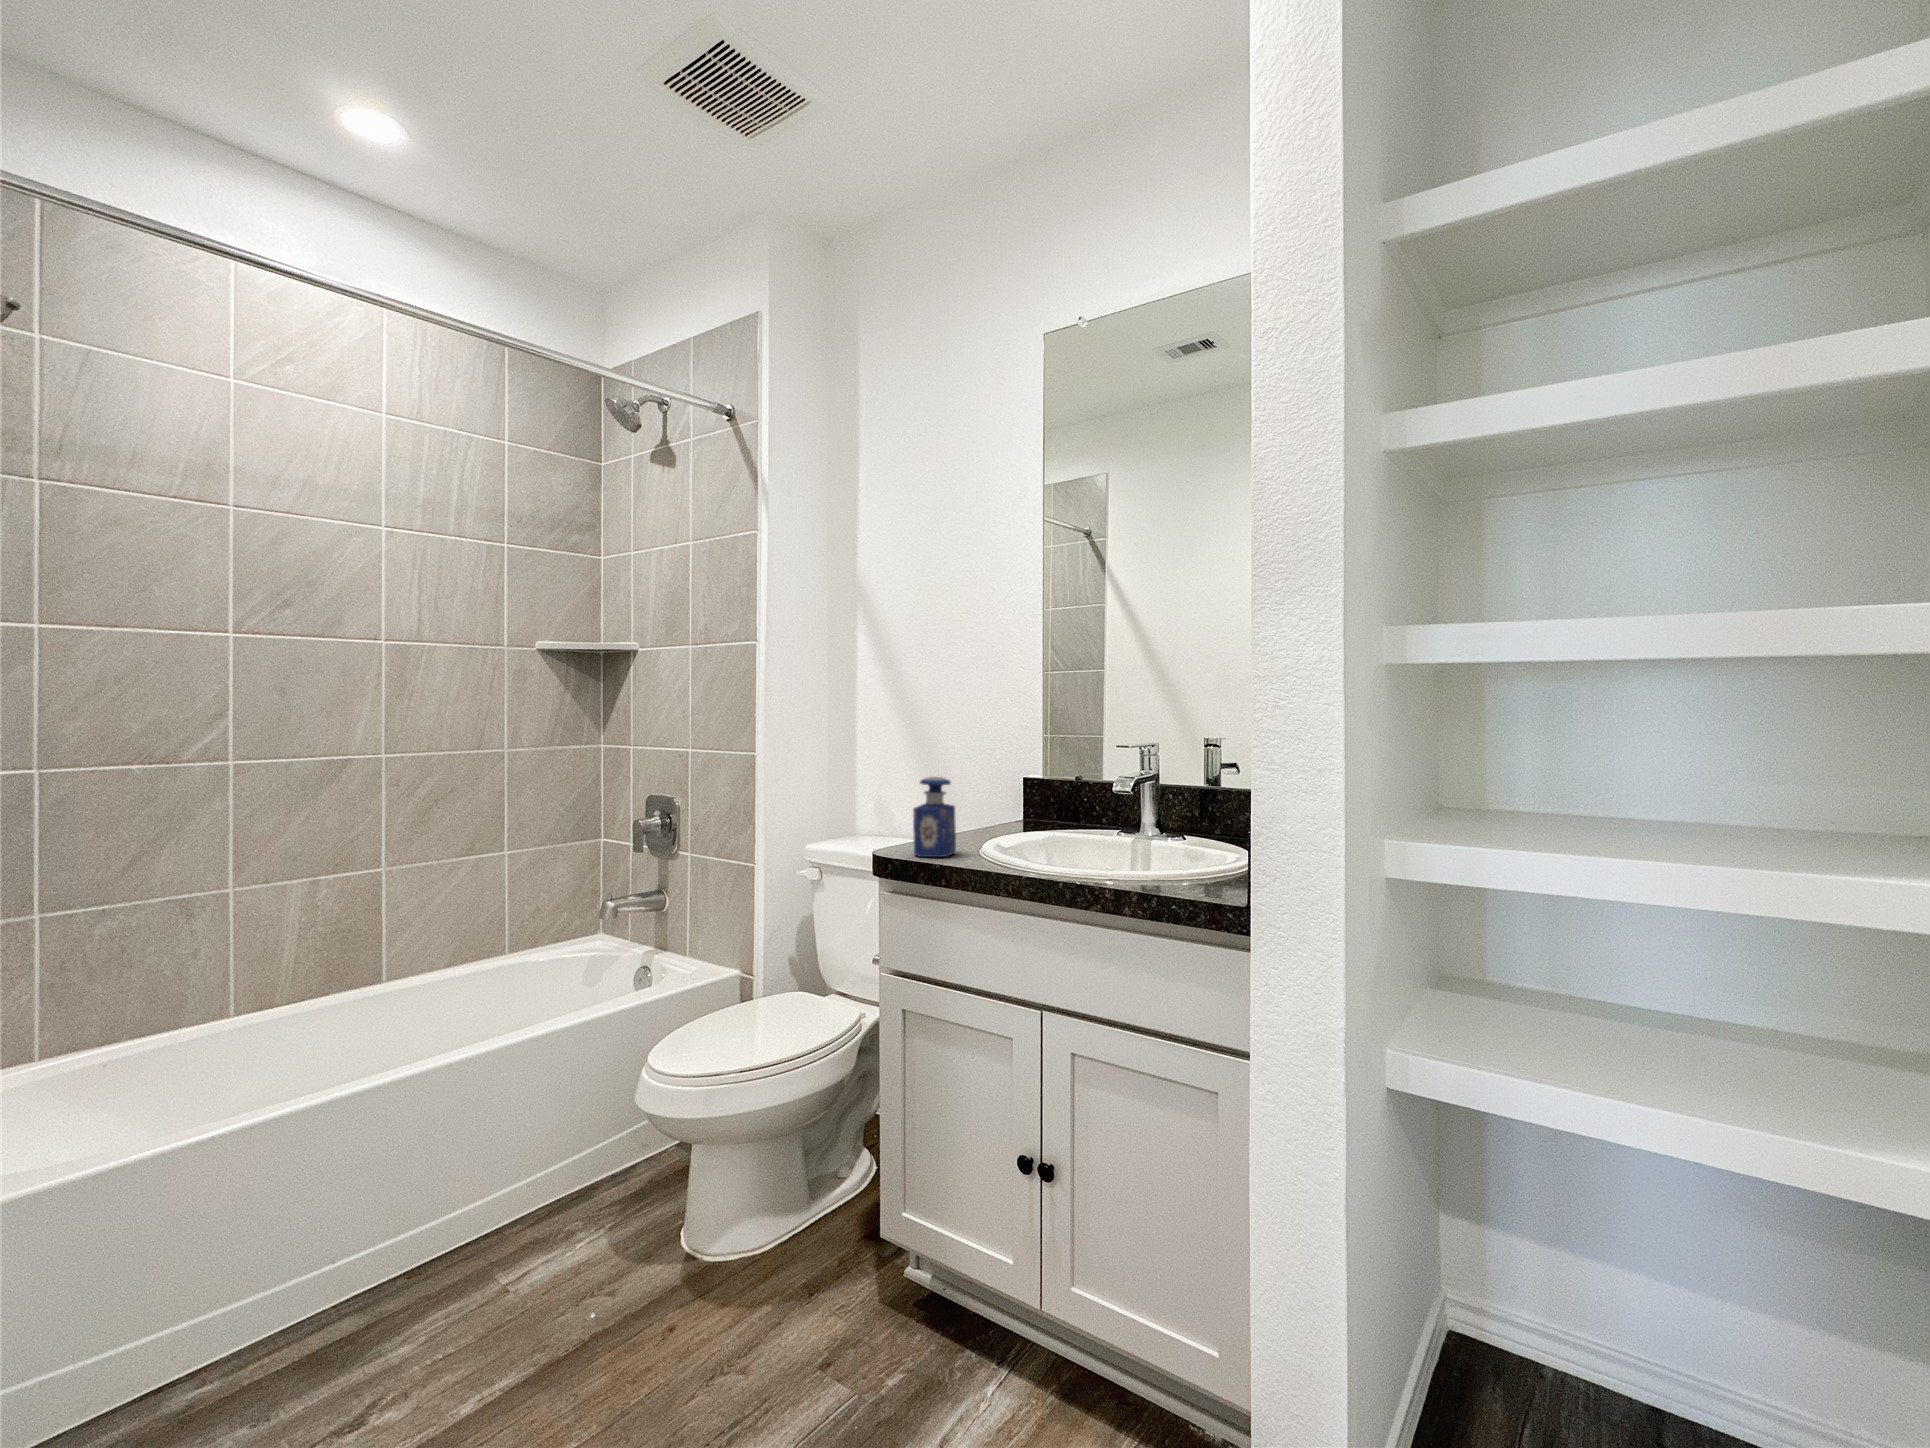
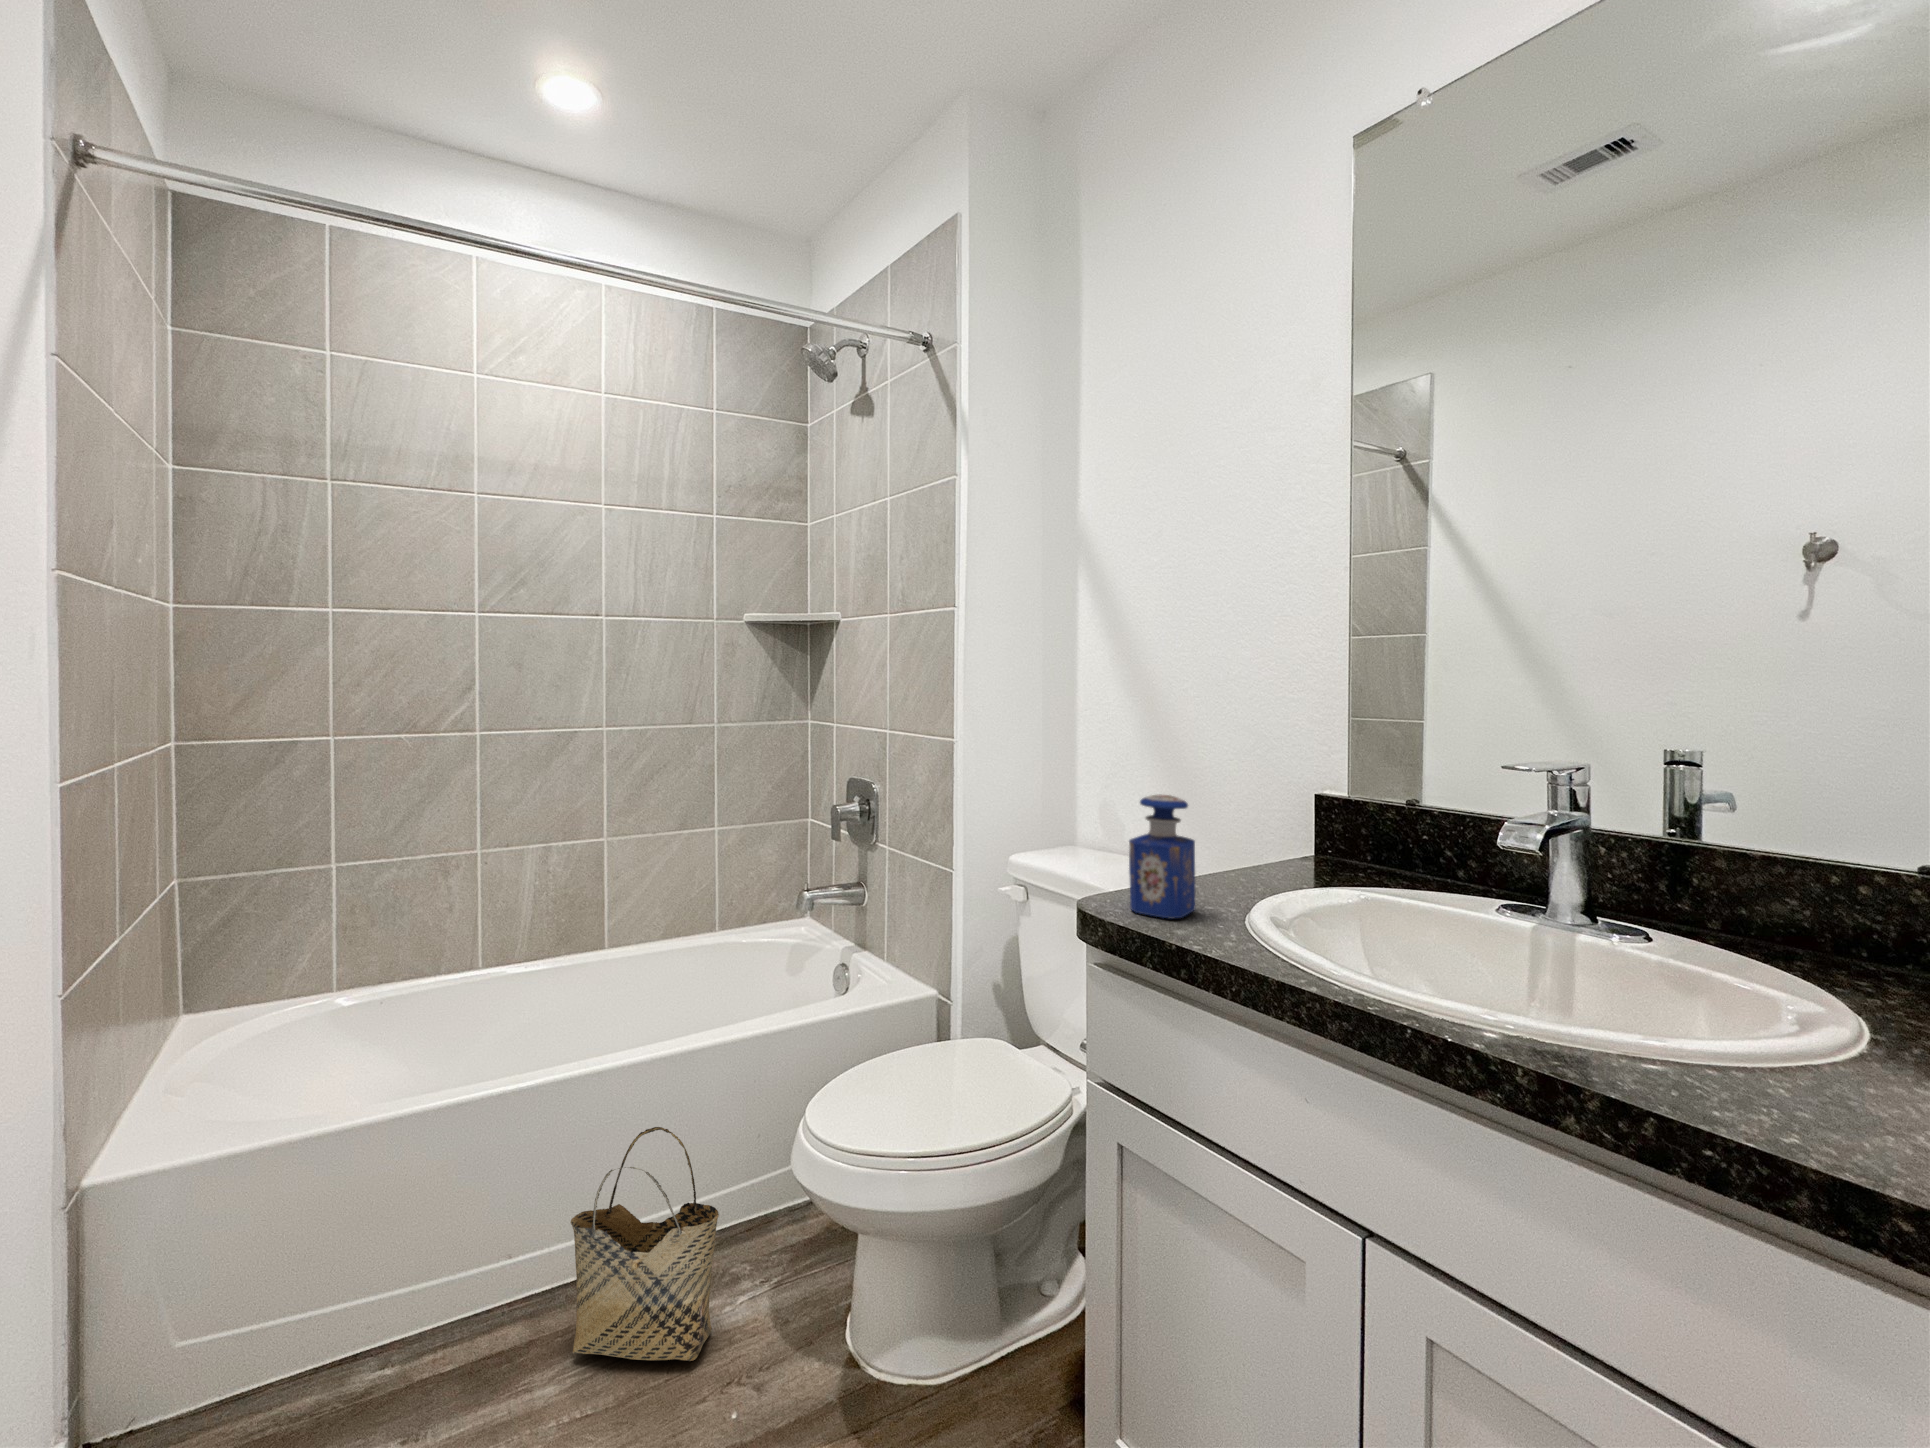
woven basket: none [413,1103,564,1316] -> present [571,1127,719,1361]

